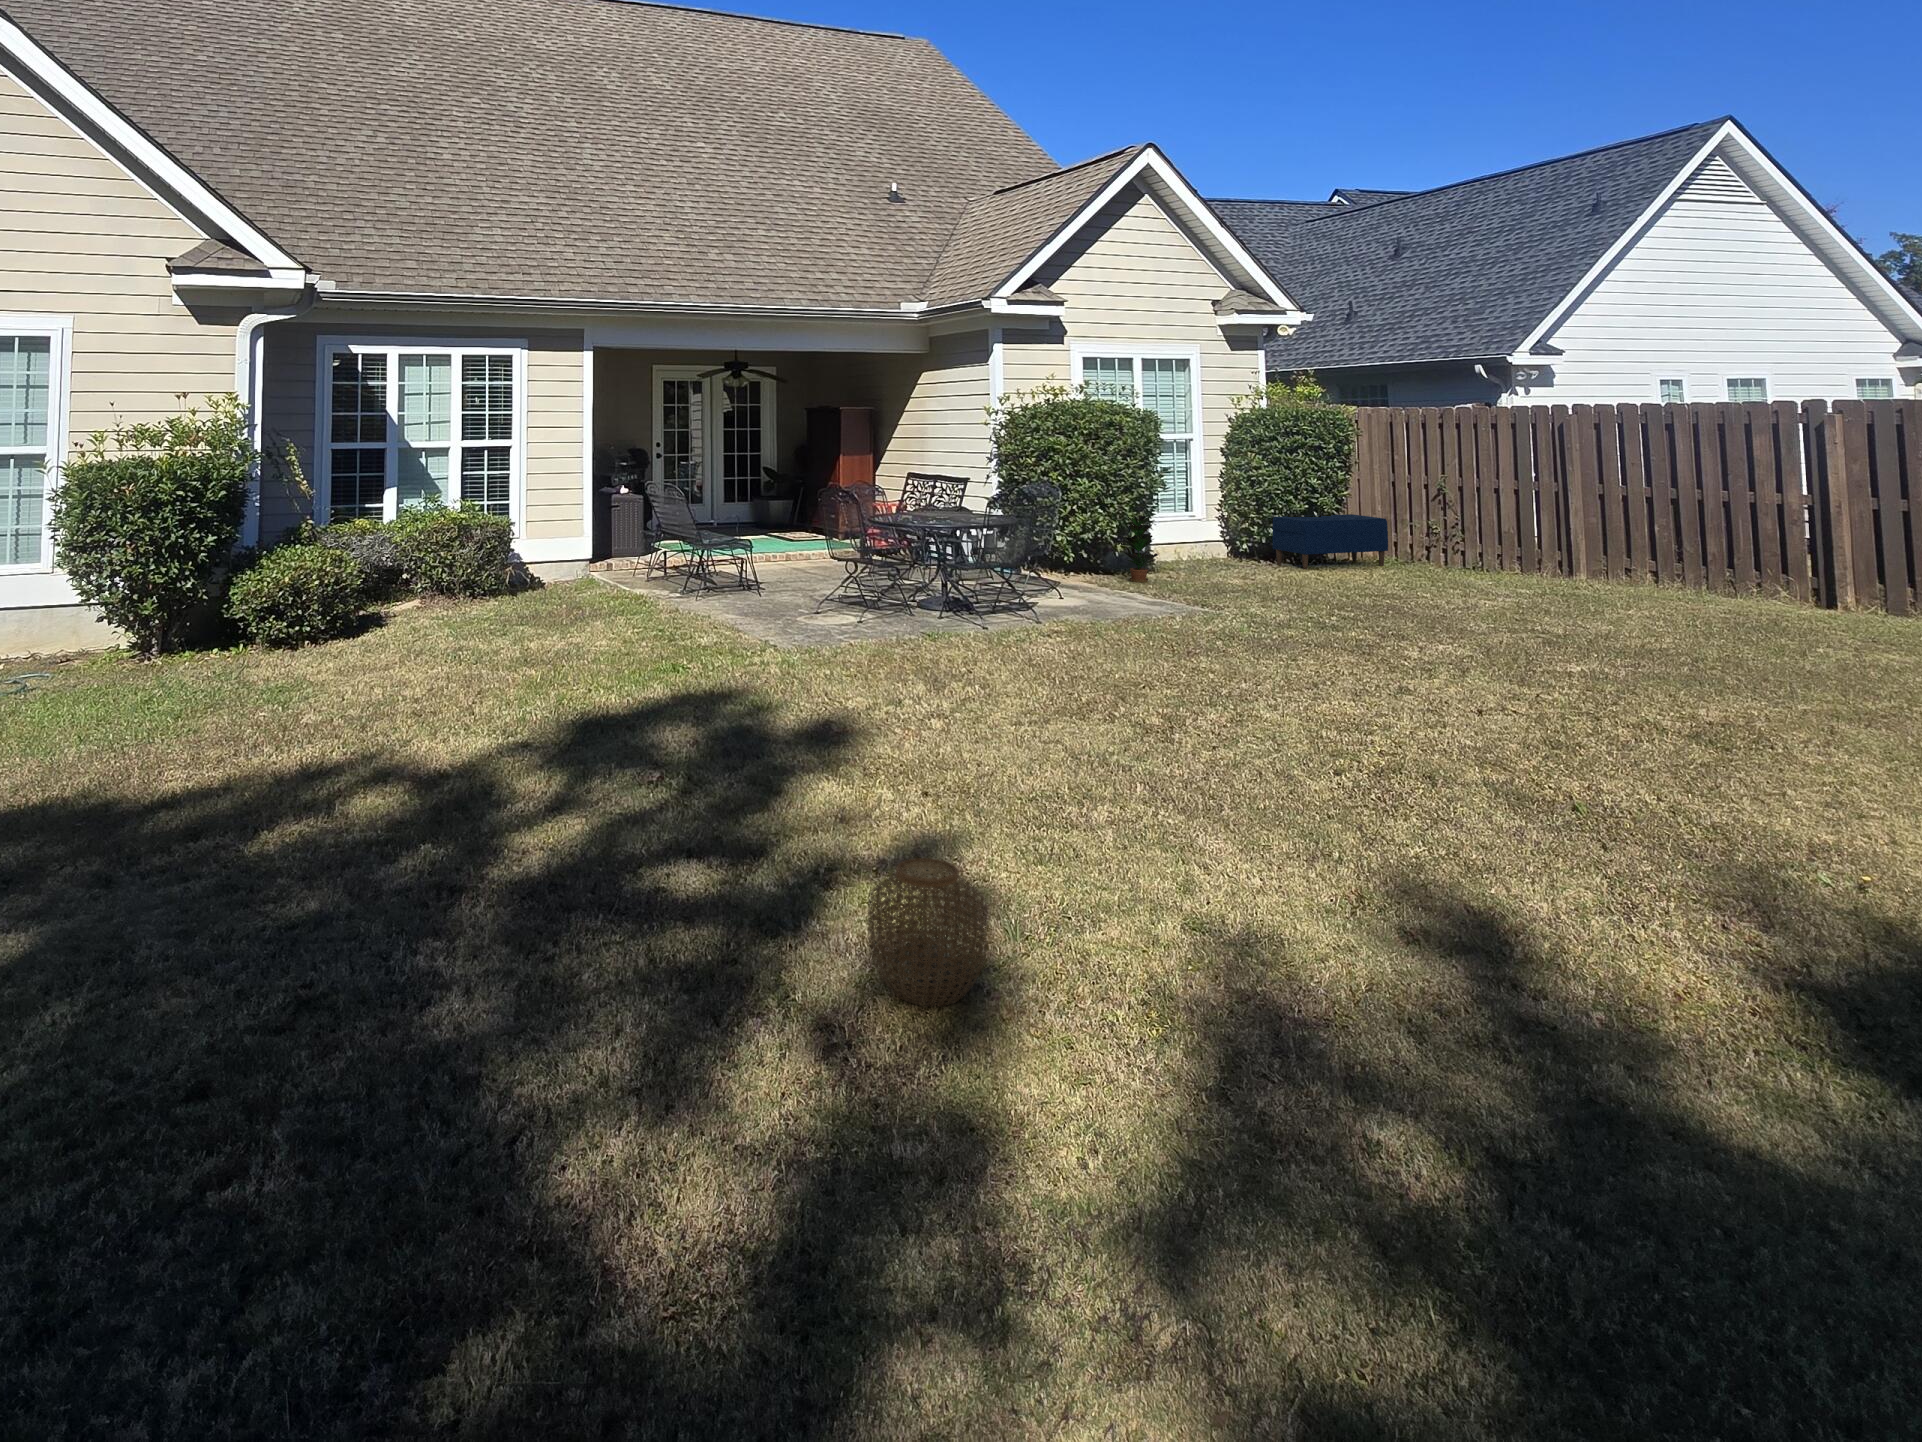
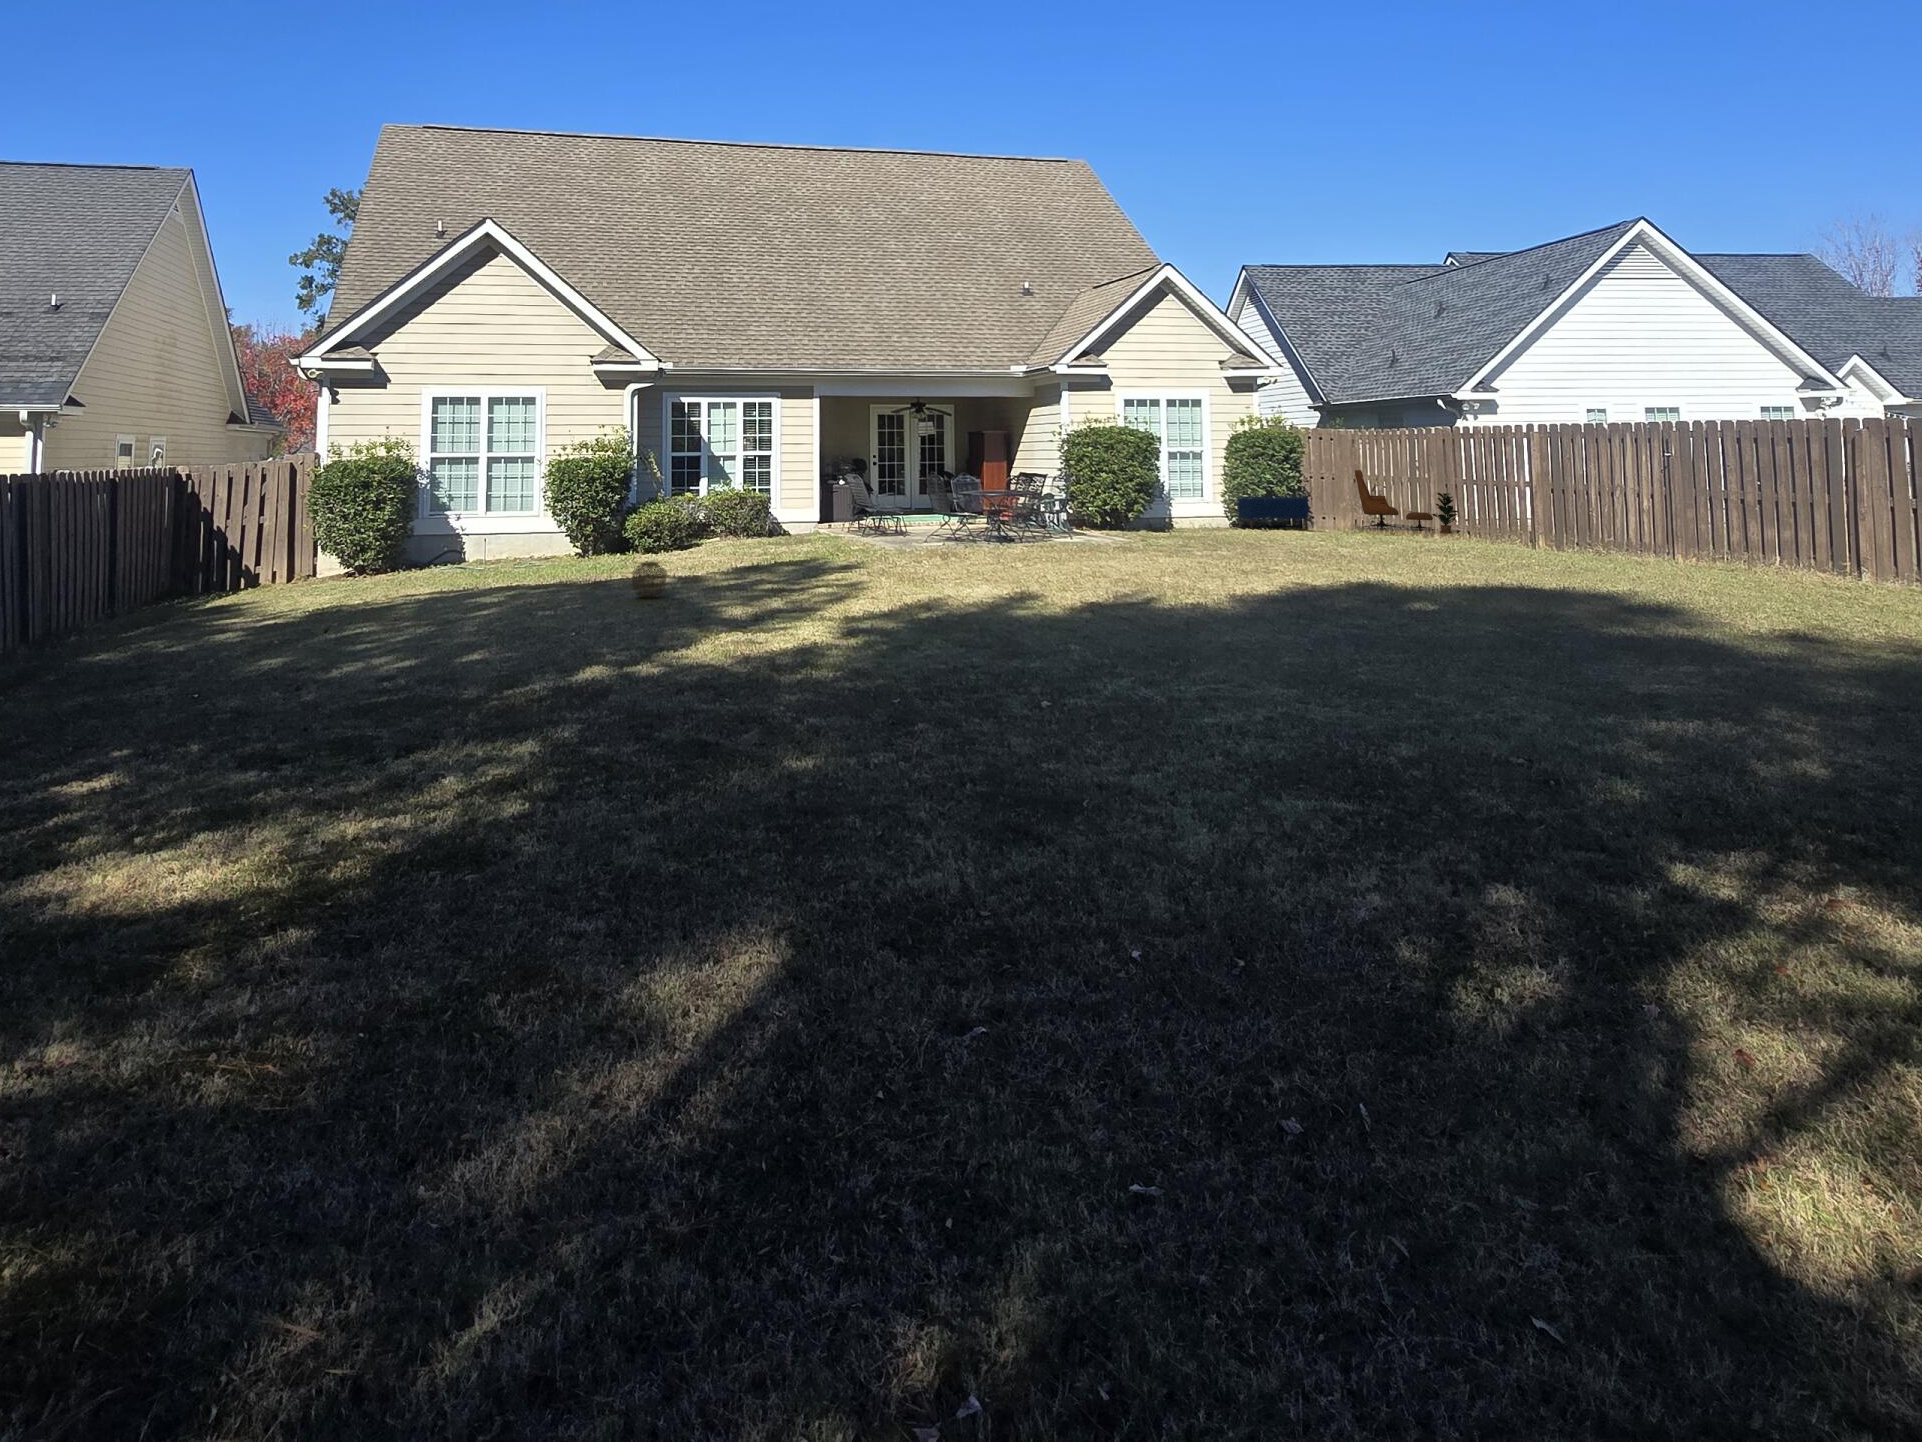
lounge chair: none [1461,473,1593,573] -> present [1355,470,1434,531]
potted plant: present [1121,516,1158,582] -> present [1432,493,1458,533]
woven basket: present [868,858,987,1006] -> present [633,561,666,598]

